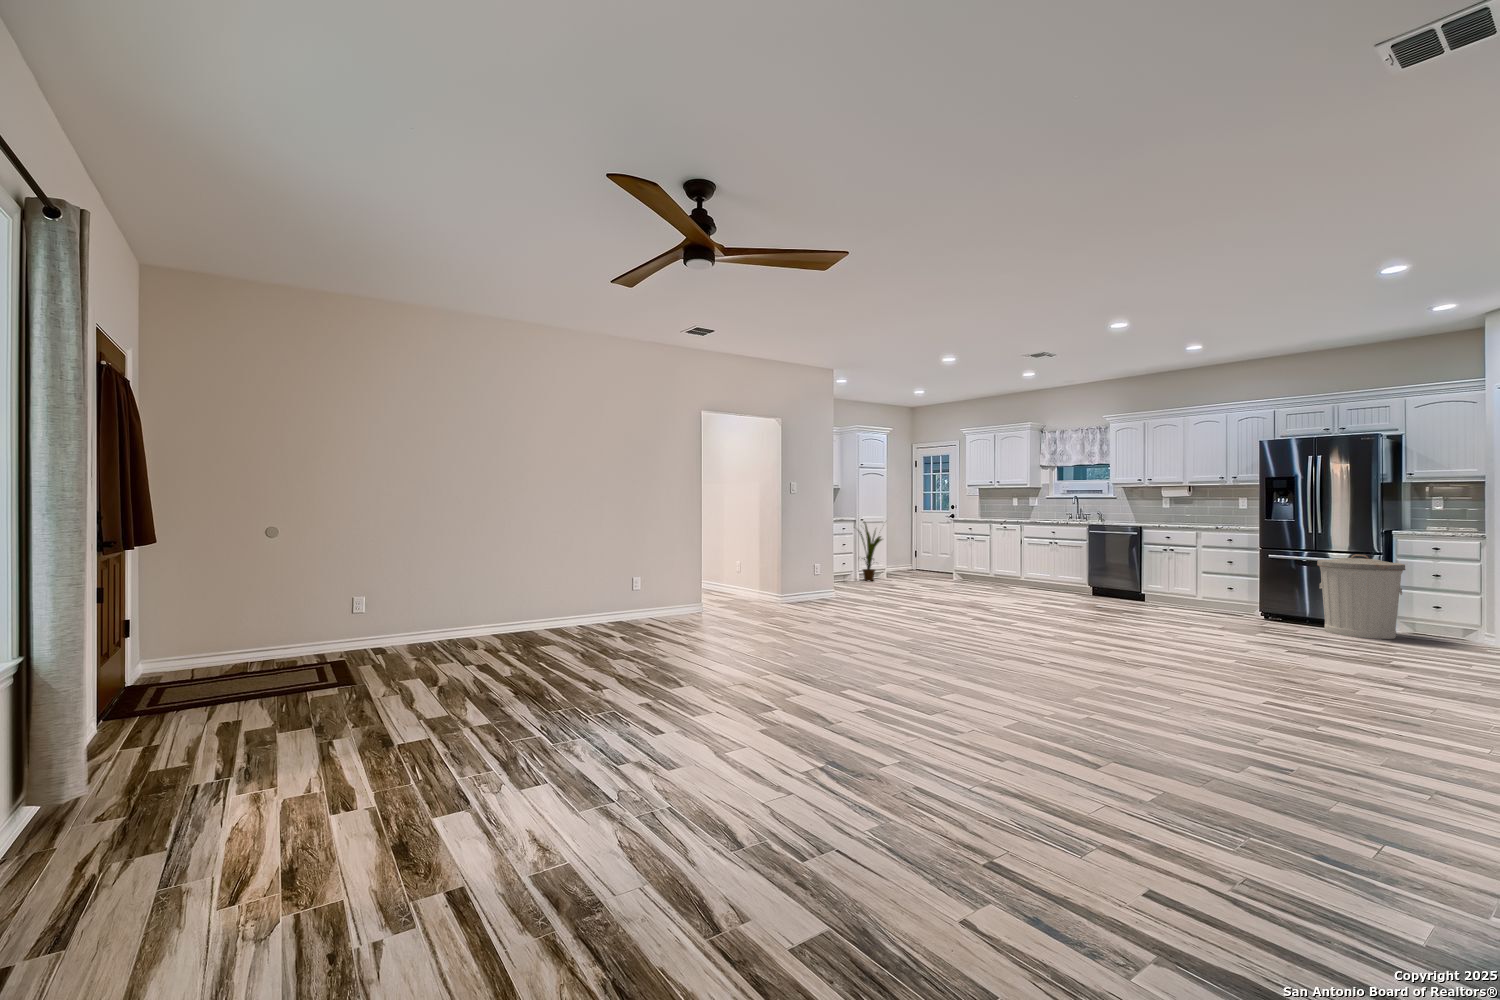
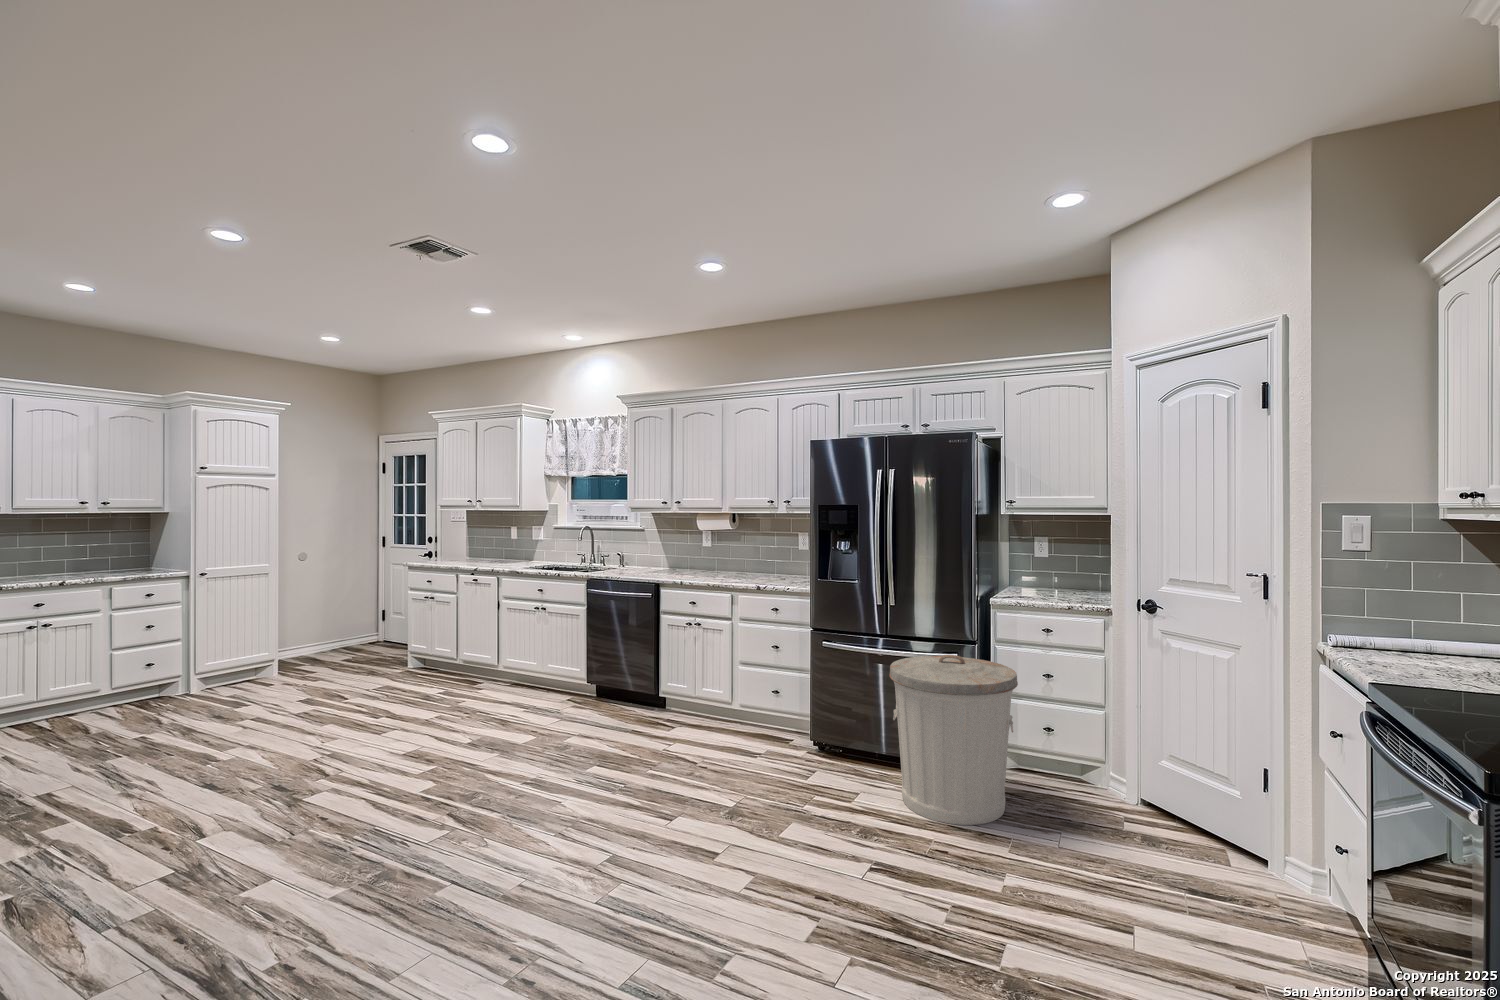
house plant: present [860,522,882,581] -> none [145,578,233,706]

